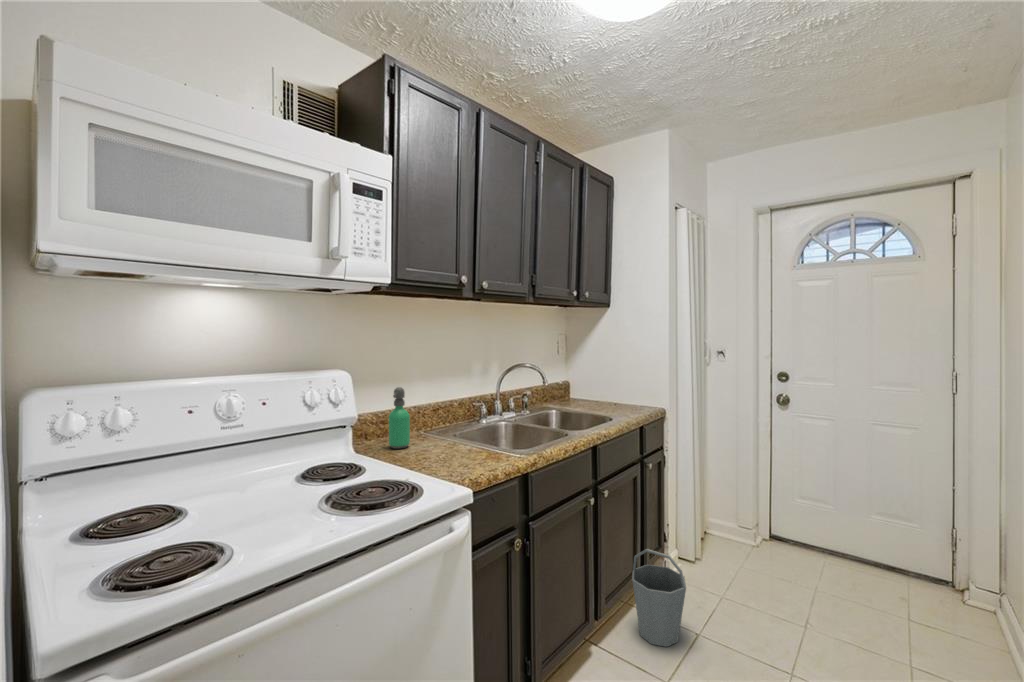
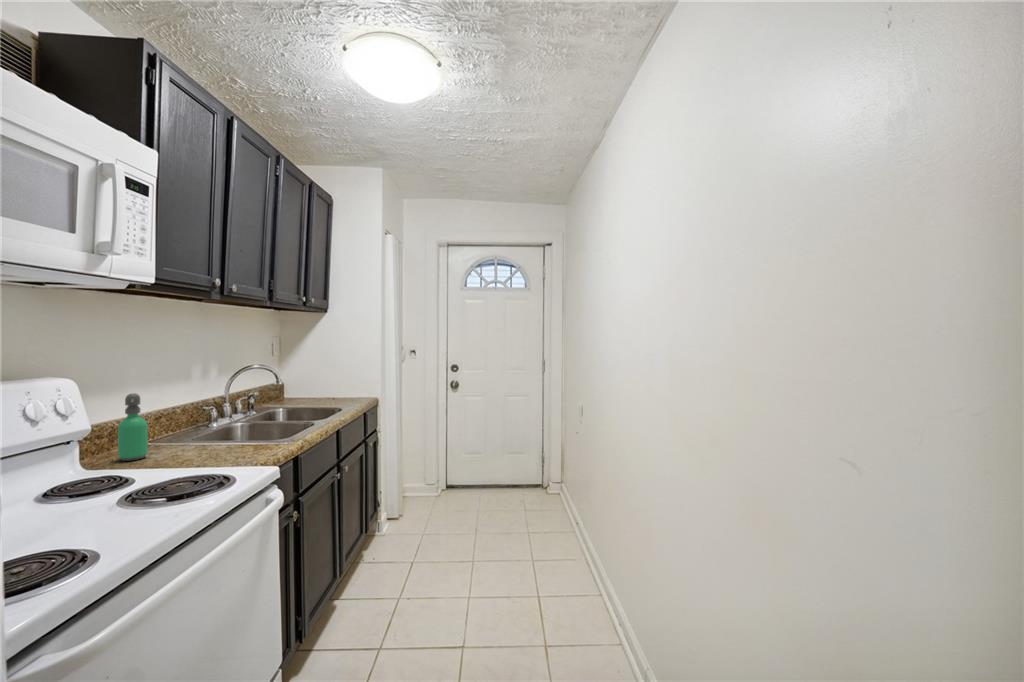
bucket: present [632,549,686,647] -> none [364,508,407,581]

